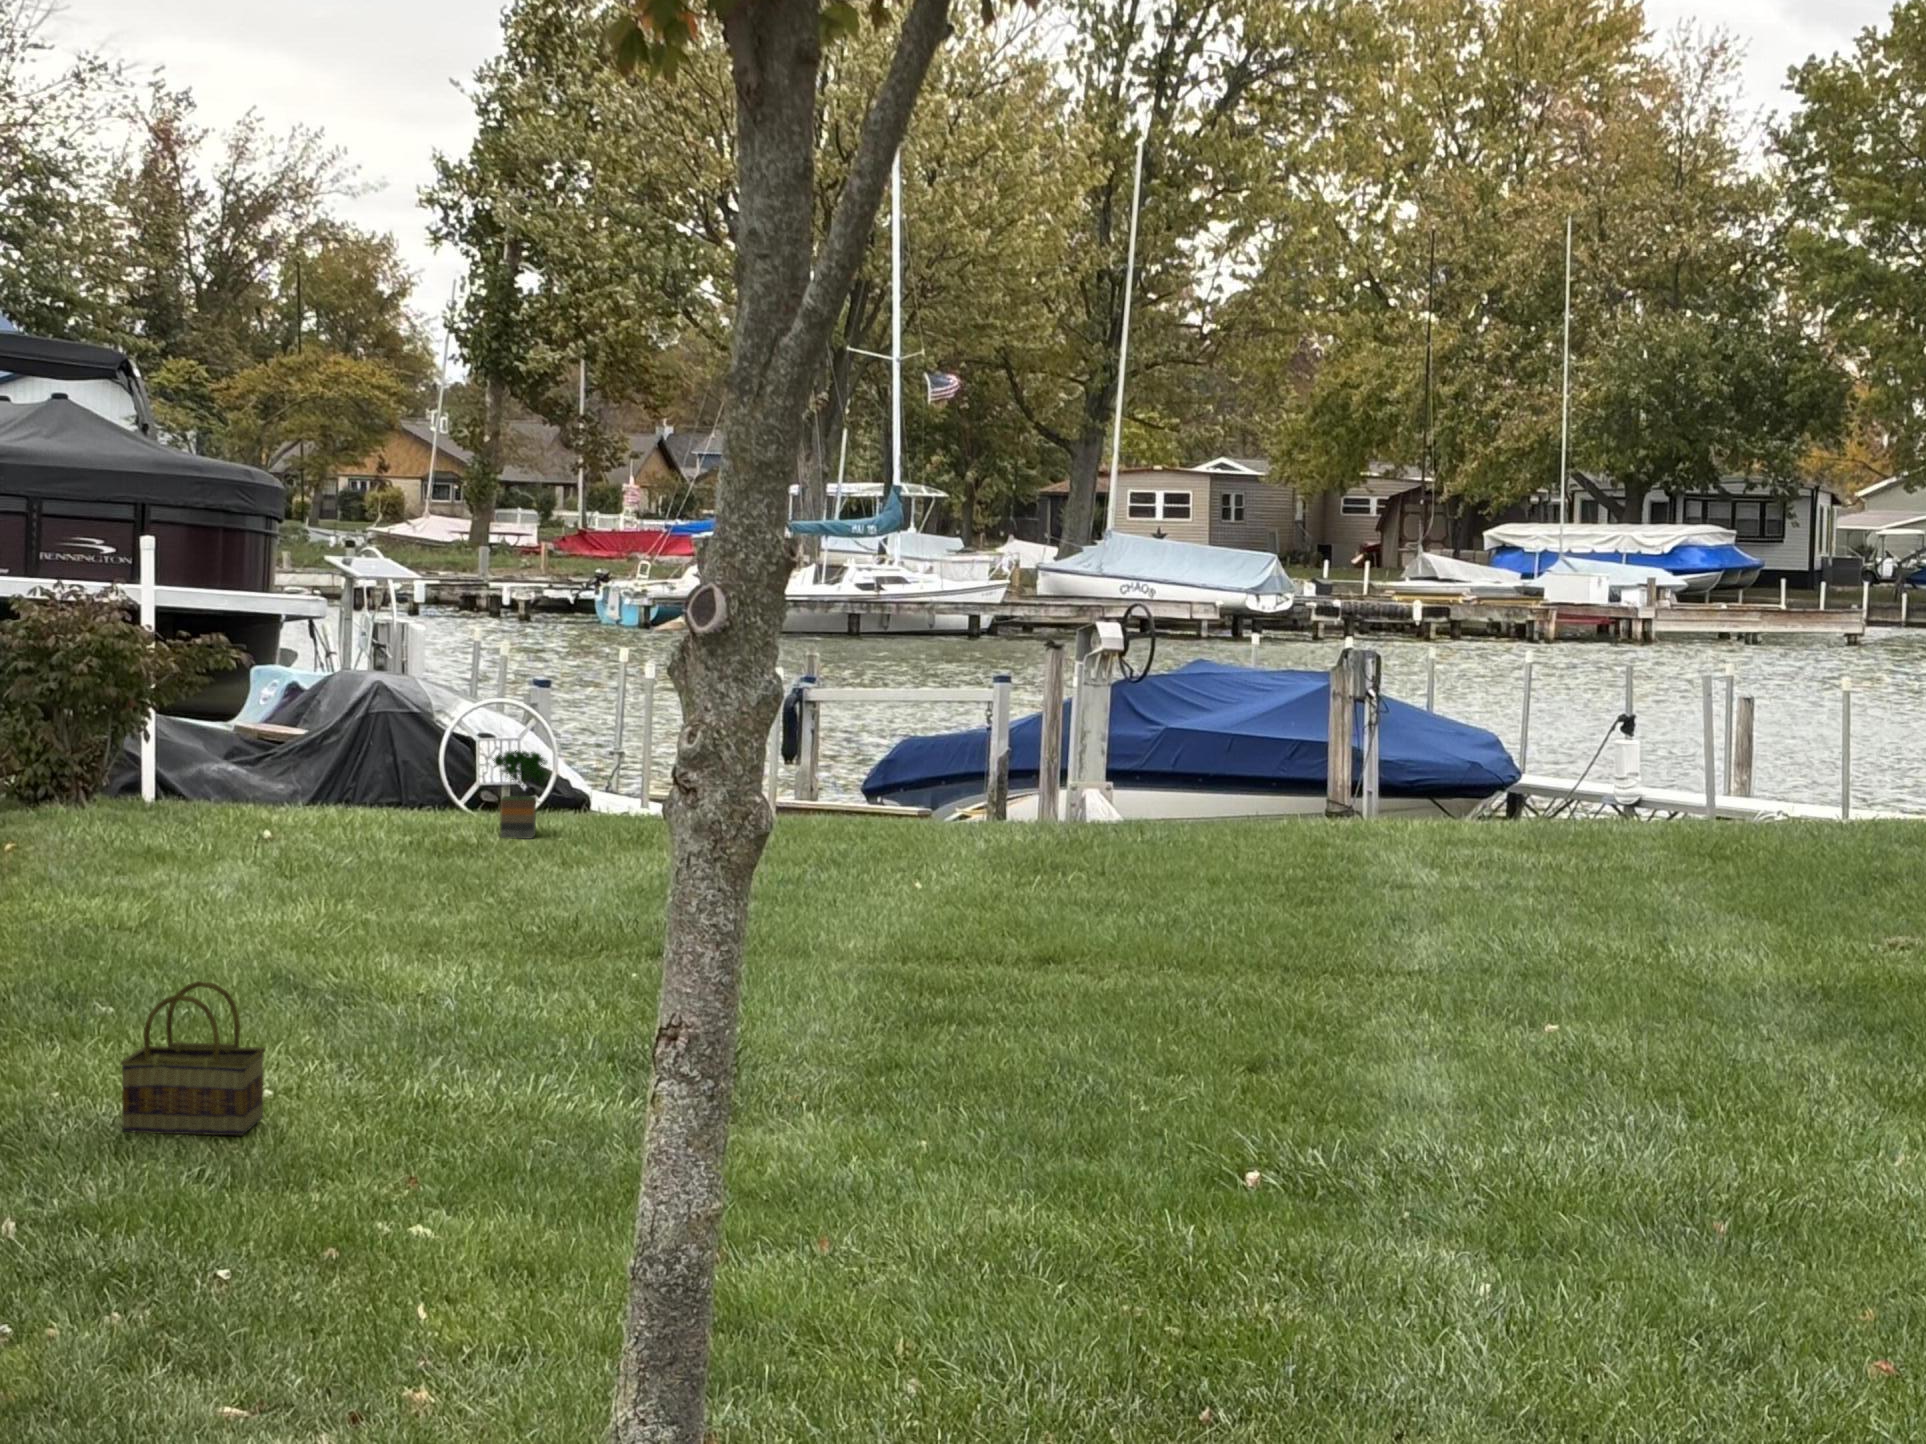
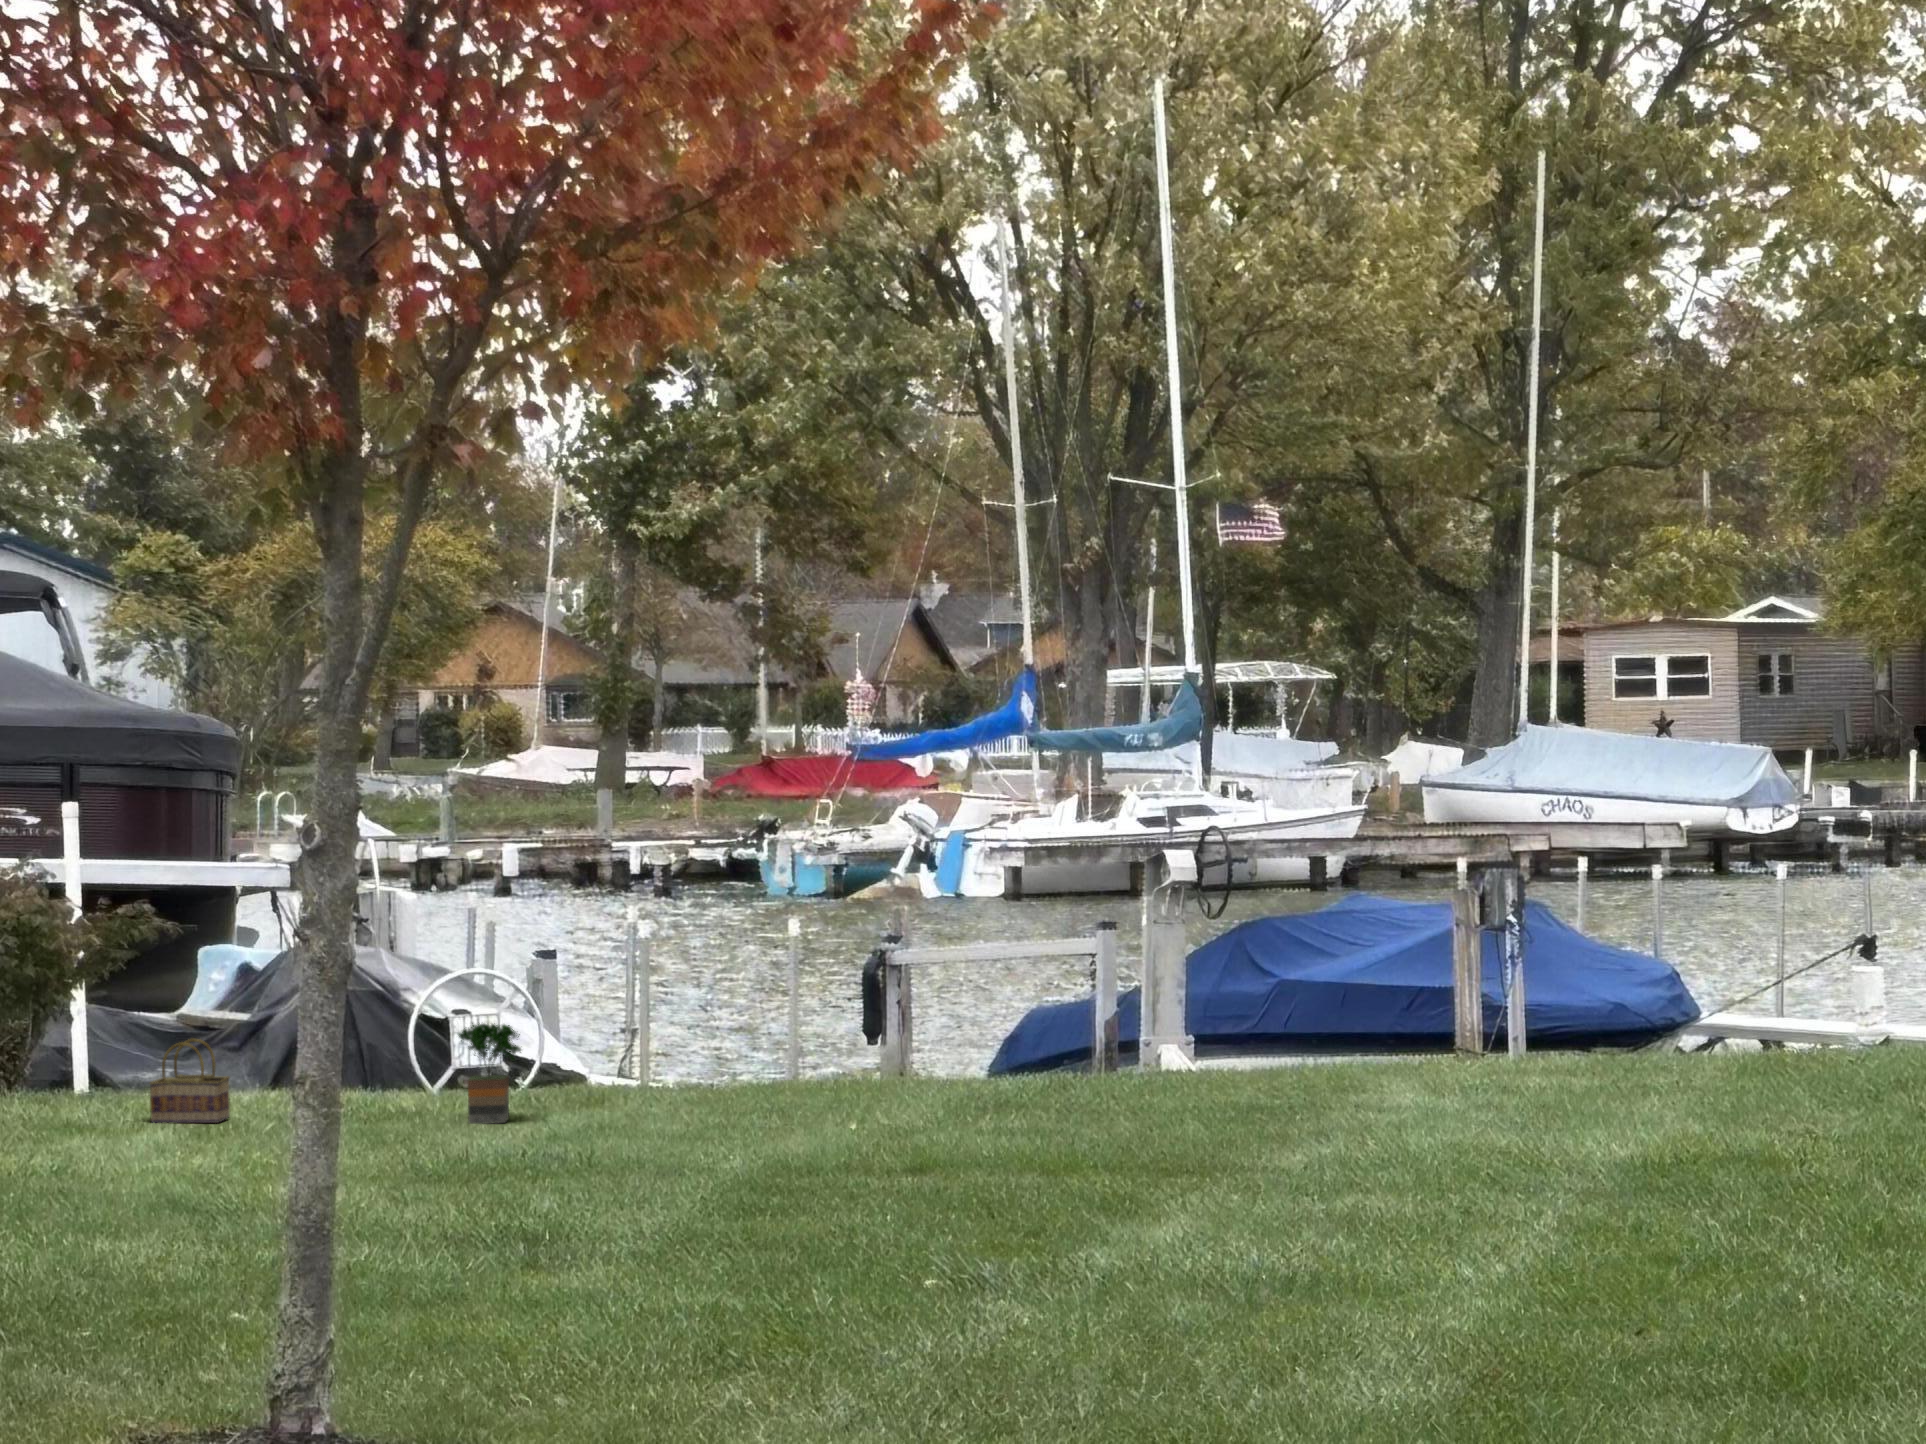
basket: present [120,981,265,1135] -> present [150,1039,230,1123]

